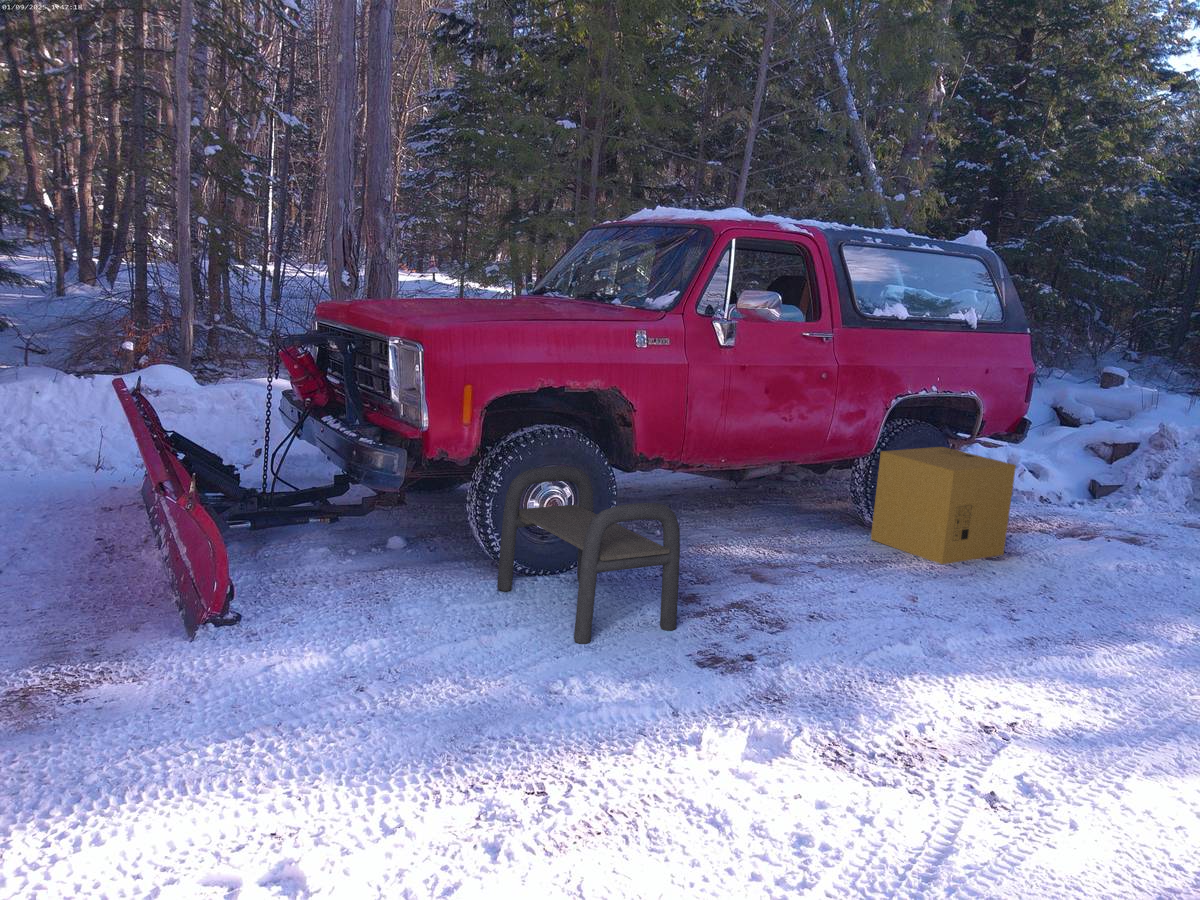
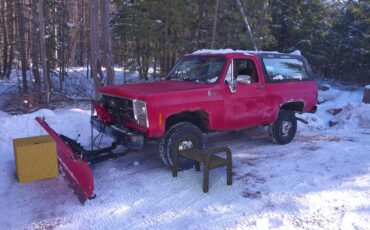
cardboard box: present [871,447,1016,564] -> present [12,135,58,183]

